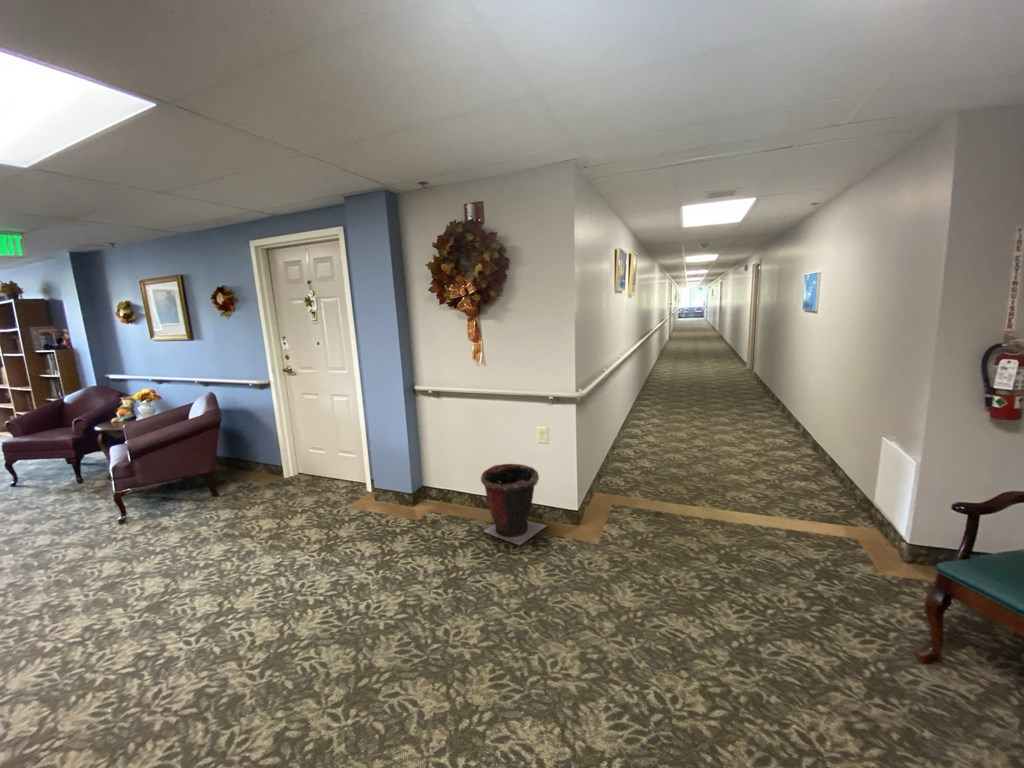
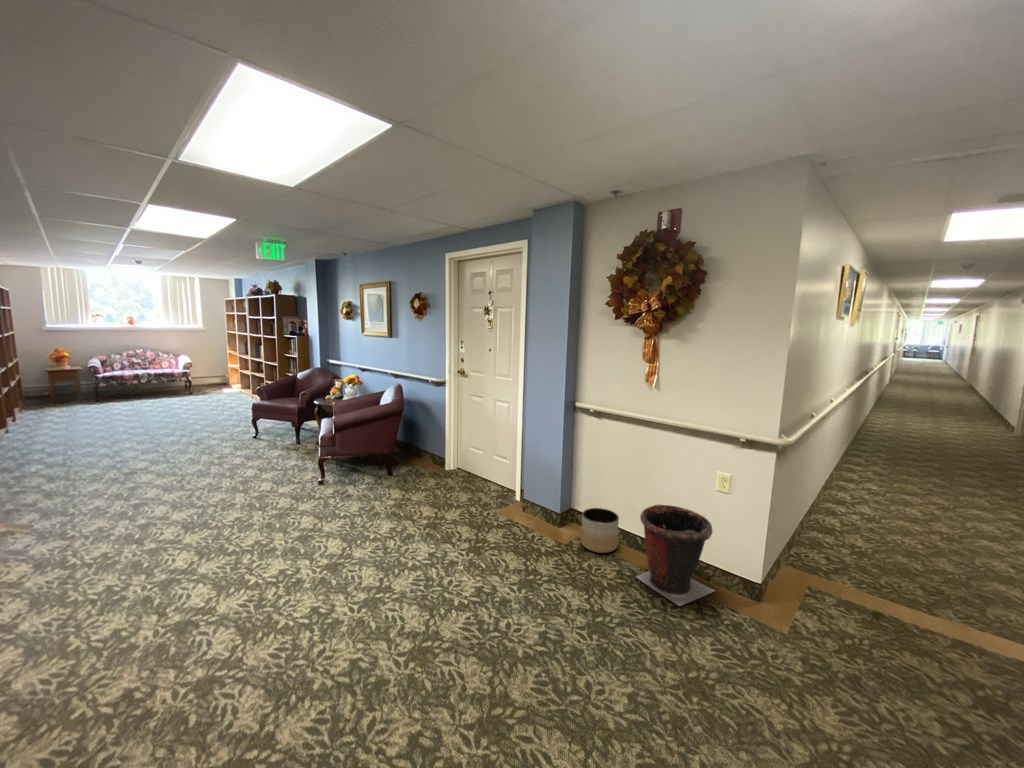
planter: none [432,479,466,519] -> present [581,508,619,553]

